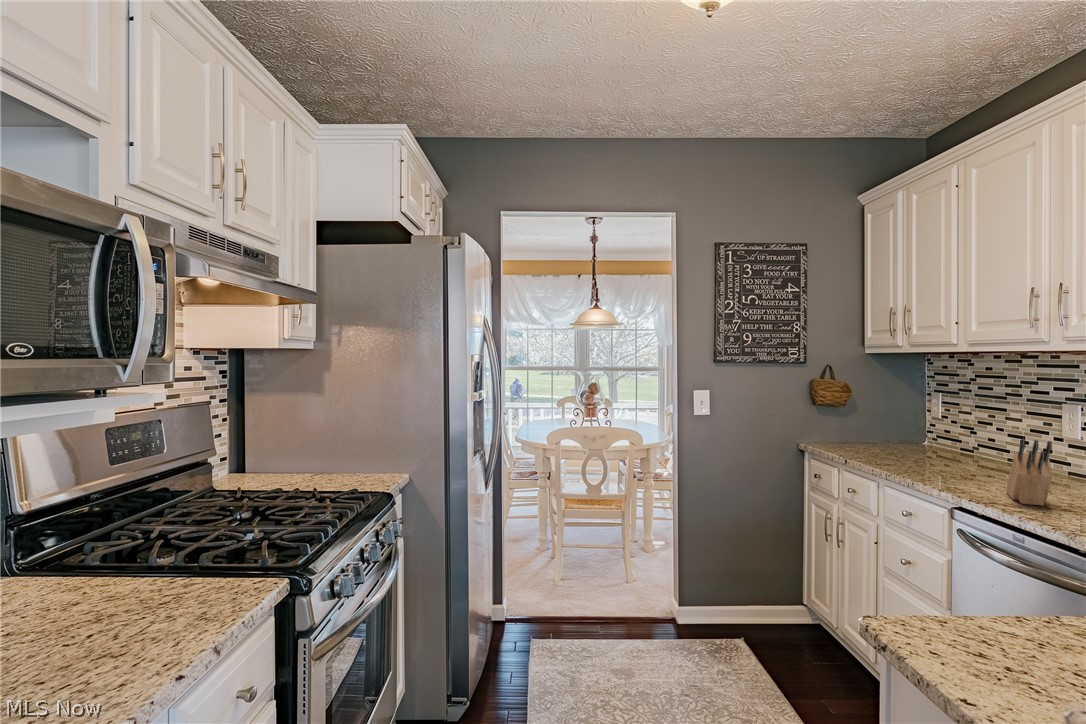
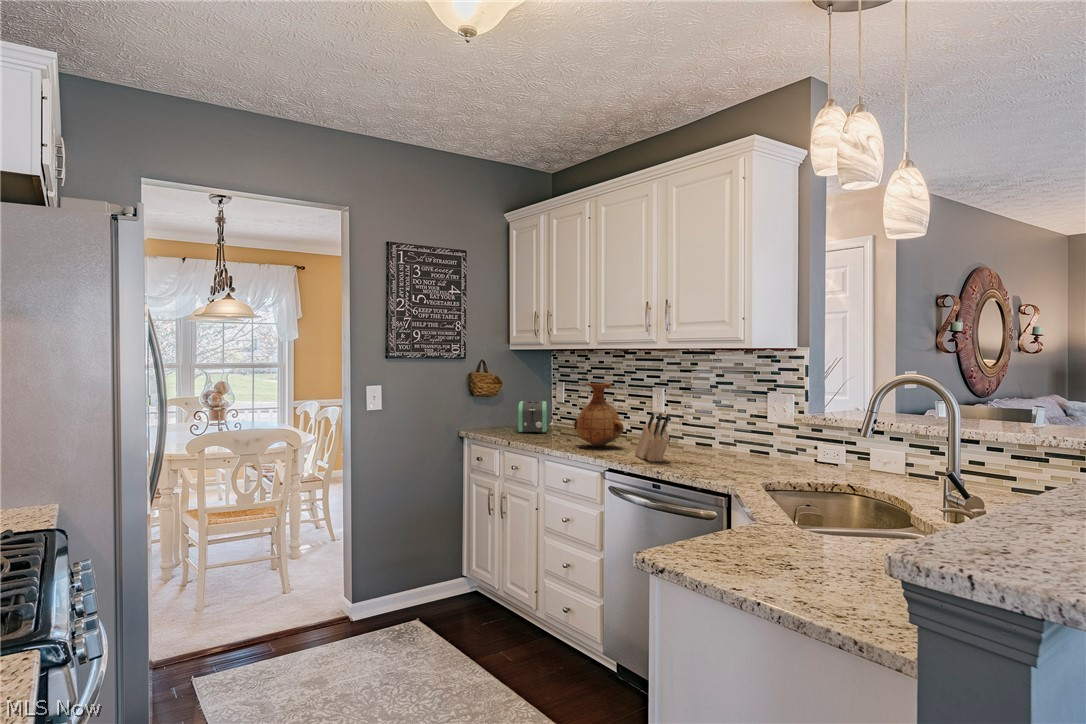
vase: none [927,395,997,477] -> present [574,383,624,447]
toaster: none [867,413,912,453] -> present [518,401,547,433]

